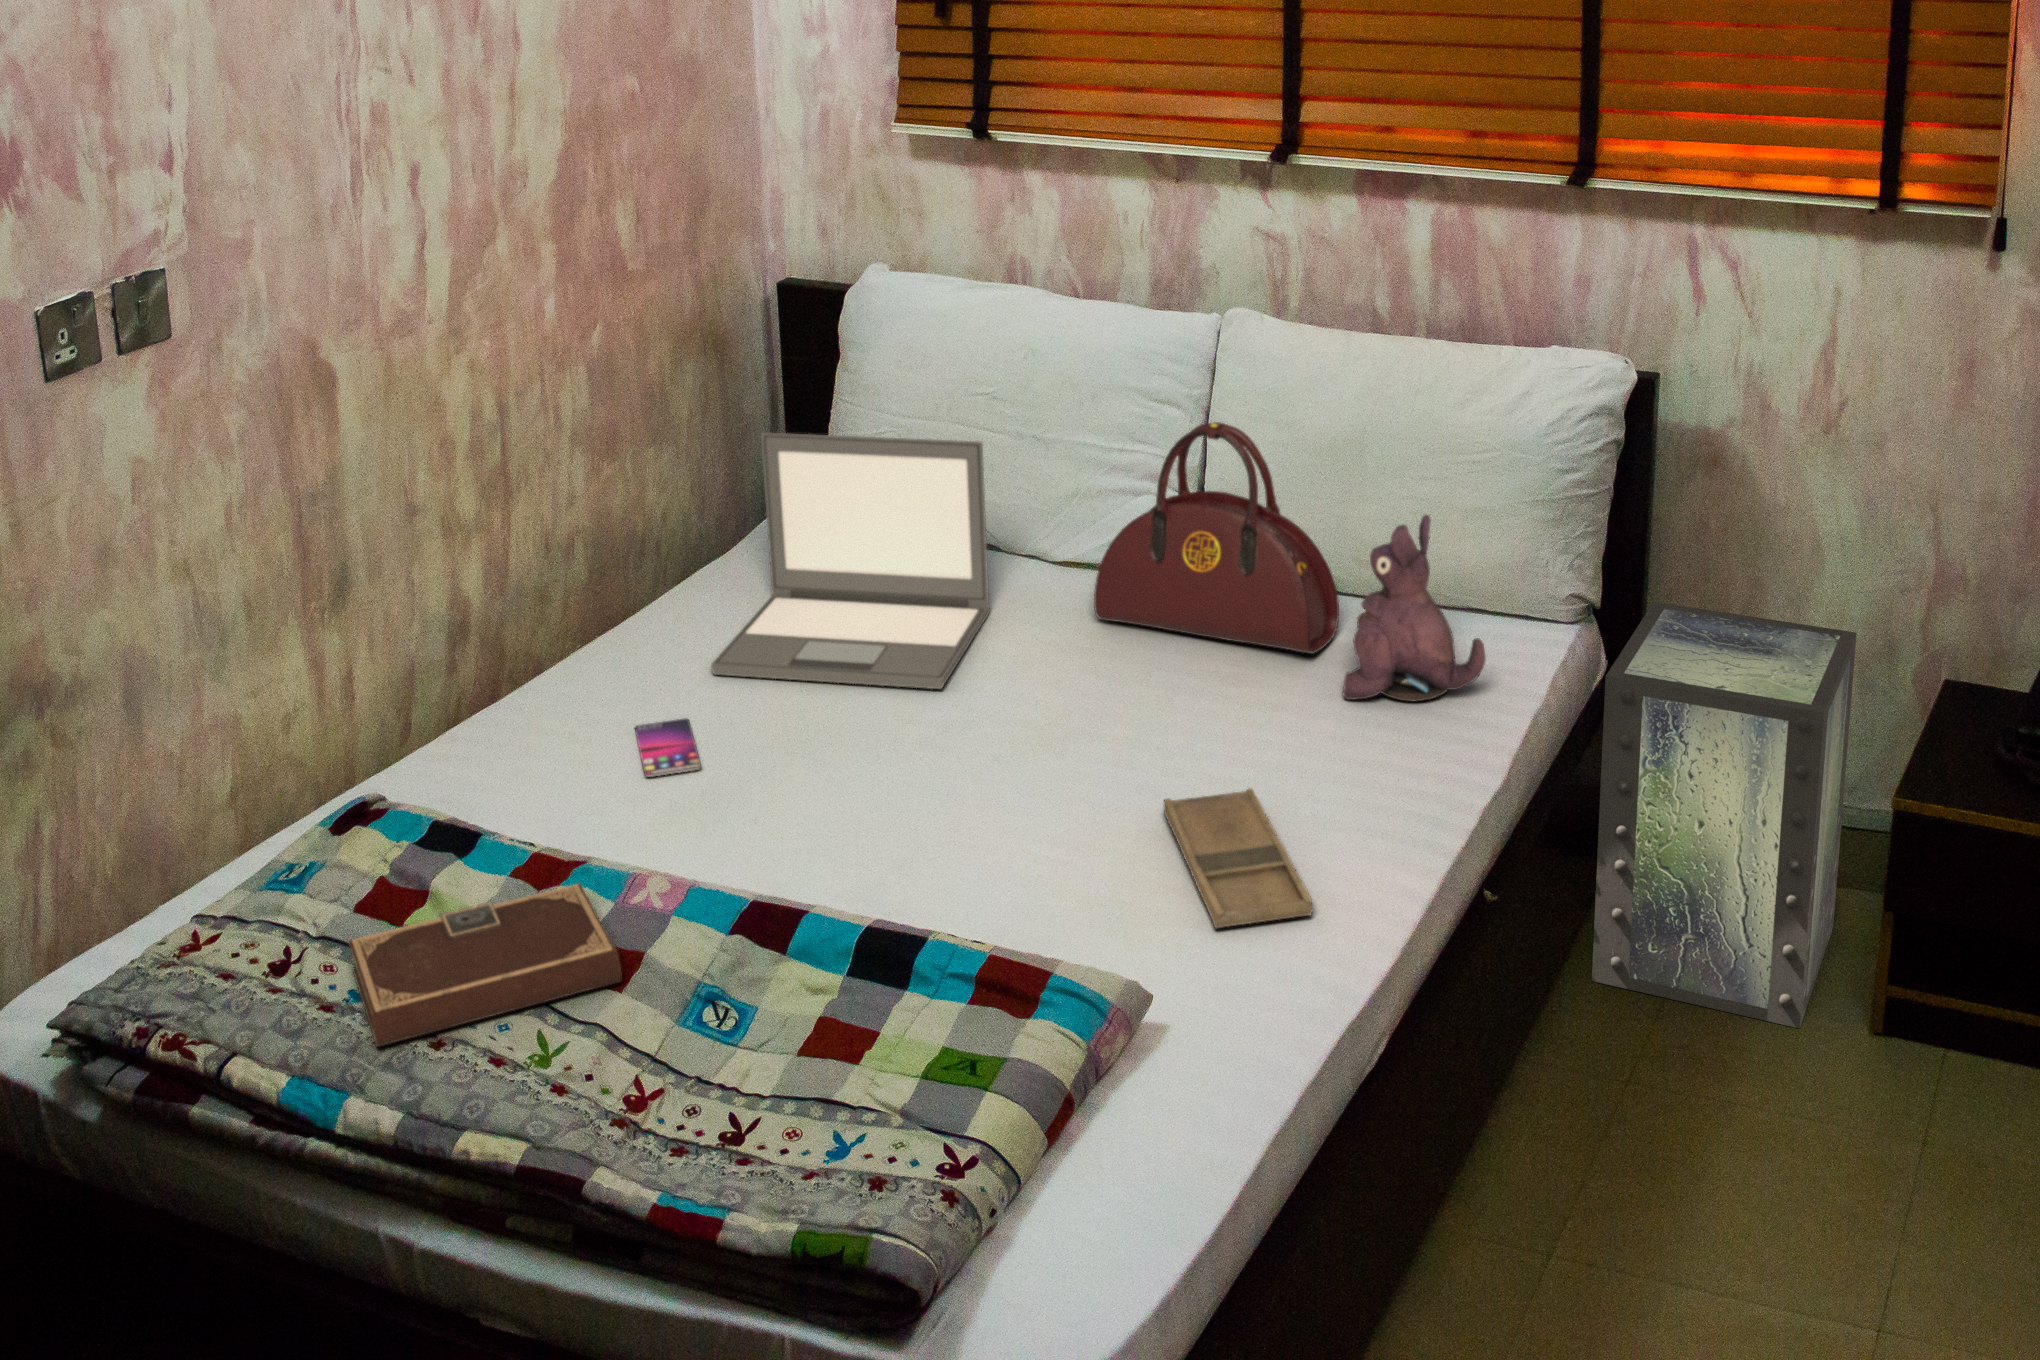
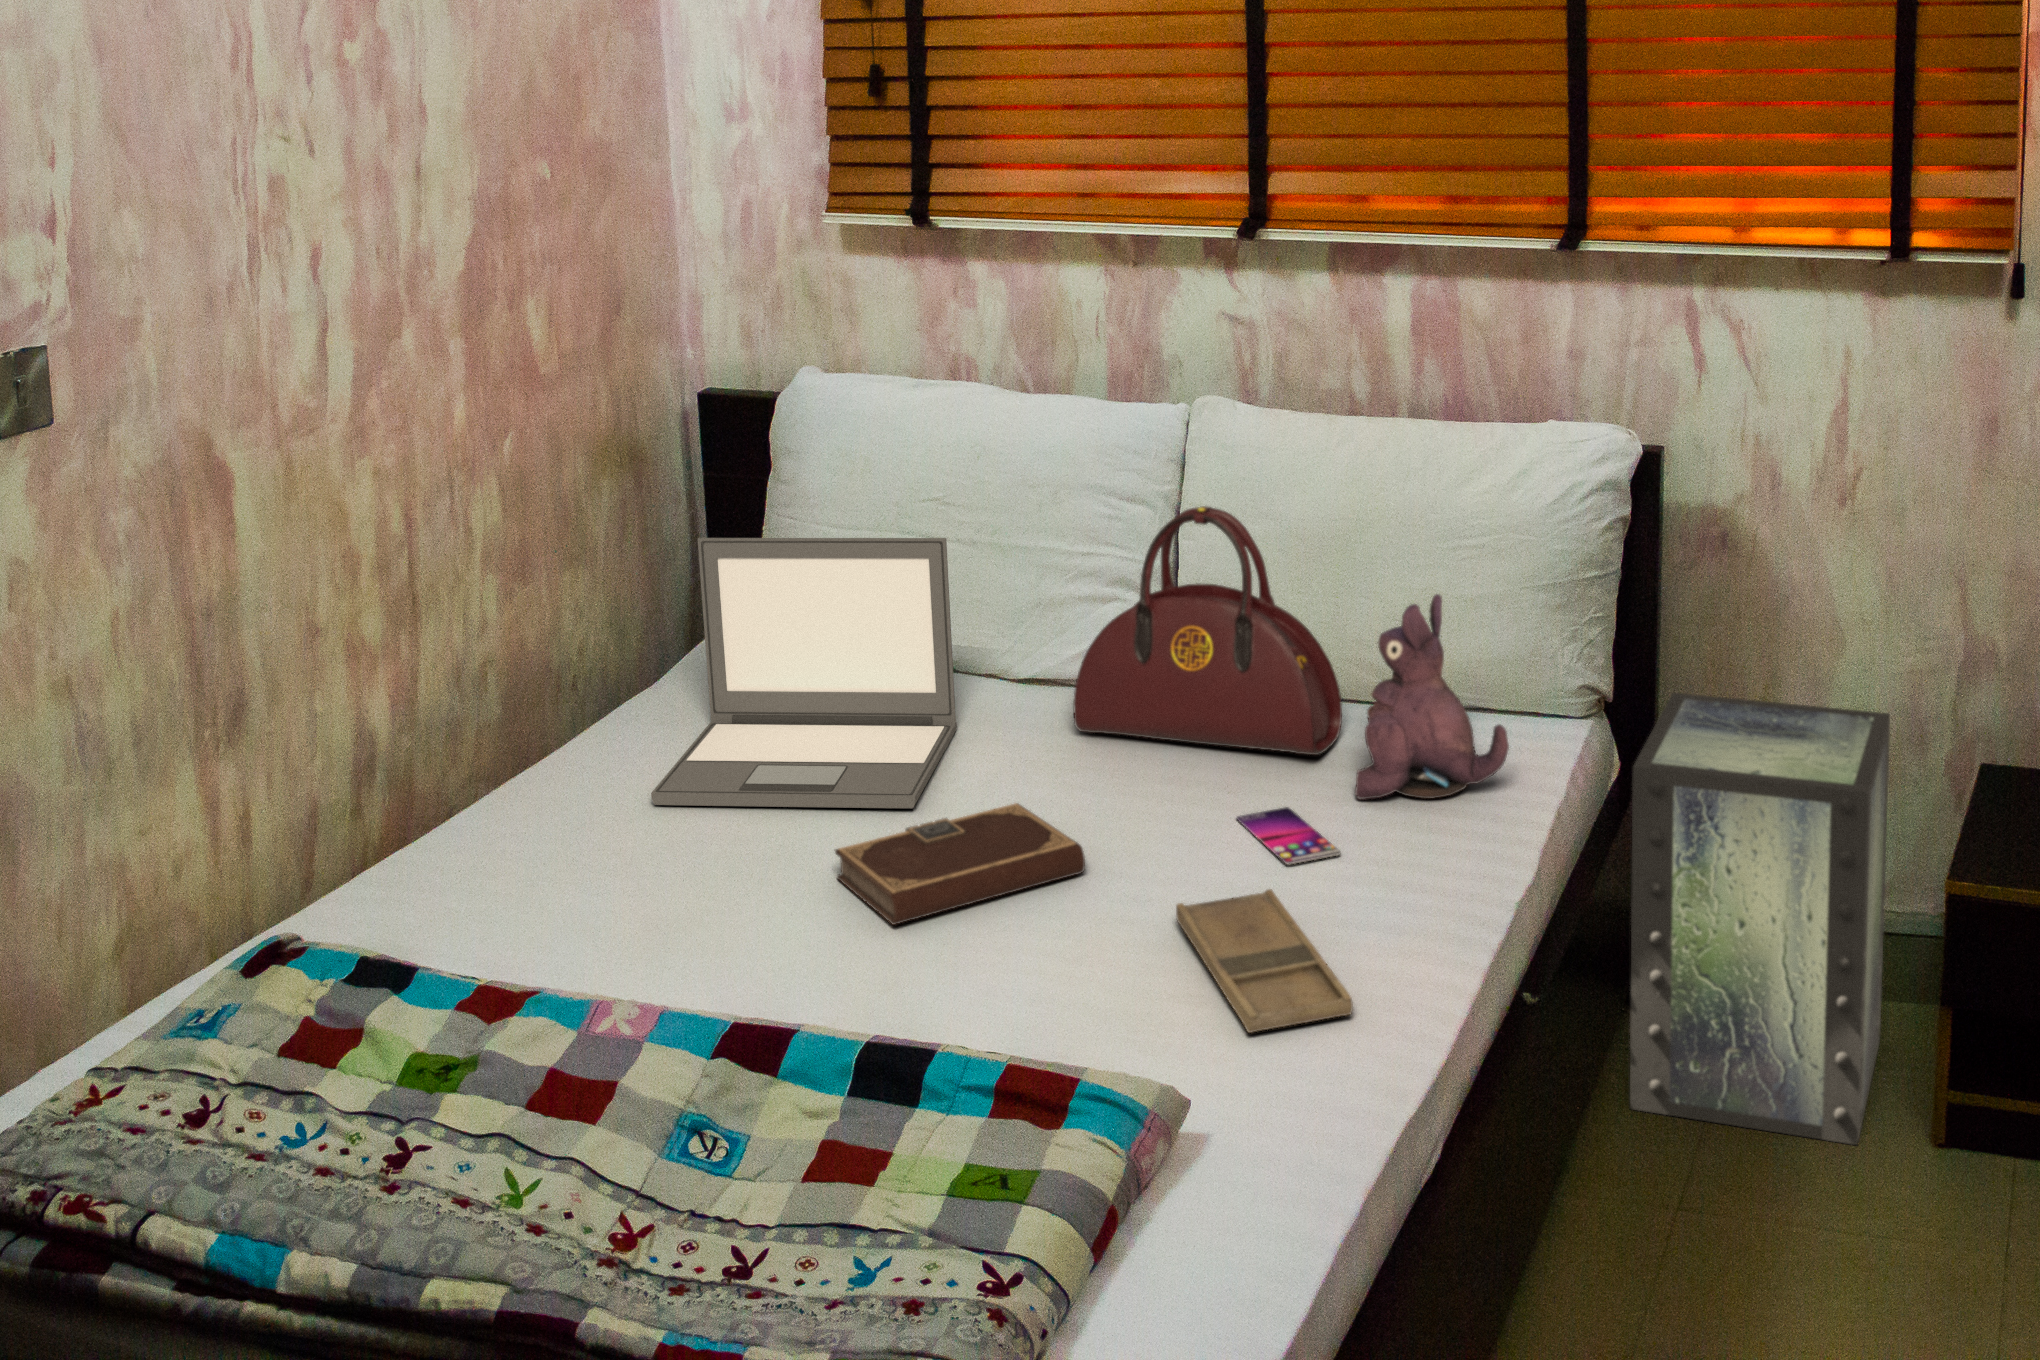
smartphone: present [635,718,701,777] -> present [1237,807,1341,864]
notebook: present [349,884,621,1047] -> present [835,803,1085,925]

